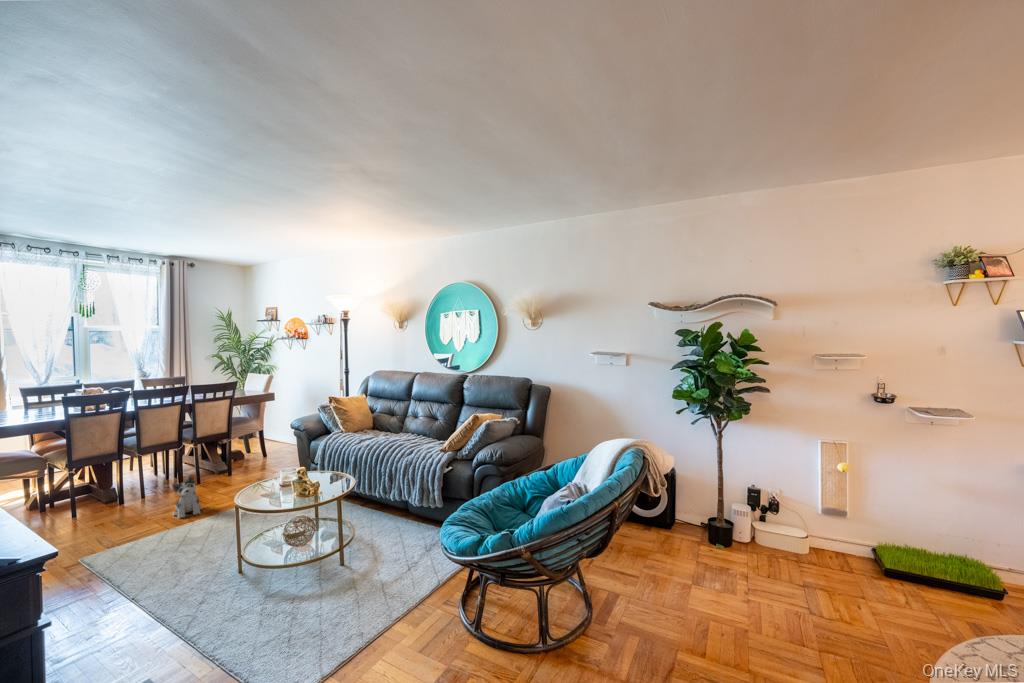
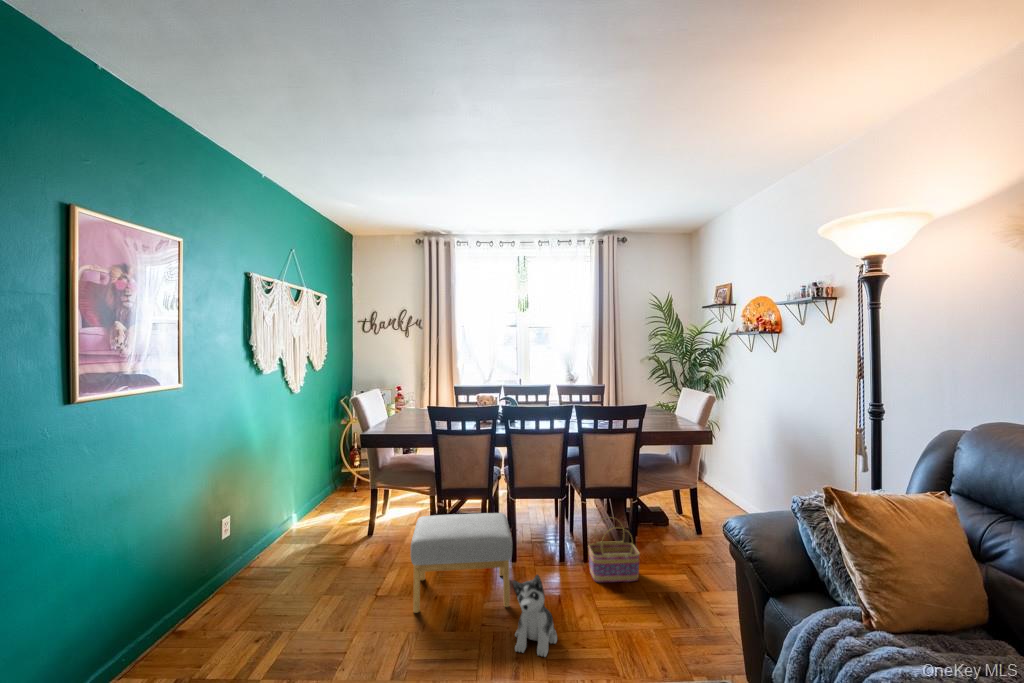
basket: none [201,450,237,487] -> present [588,517,640,582]
footstool: none [54,464,158,536] -> present [411,513,512,613]

